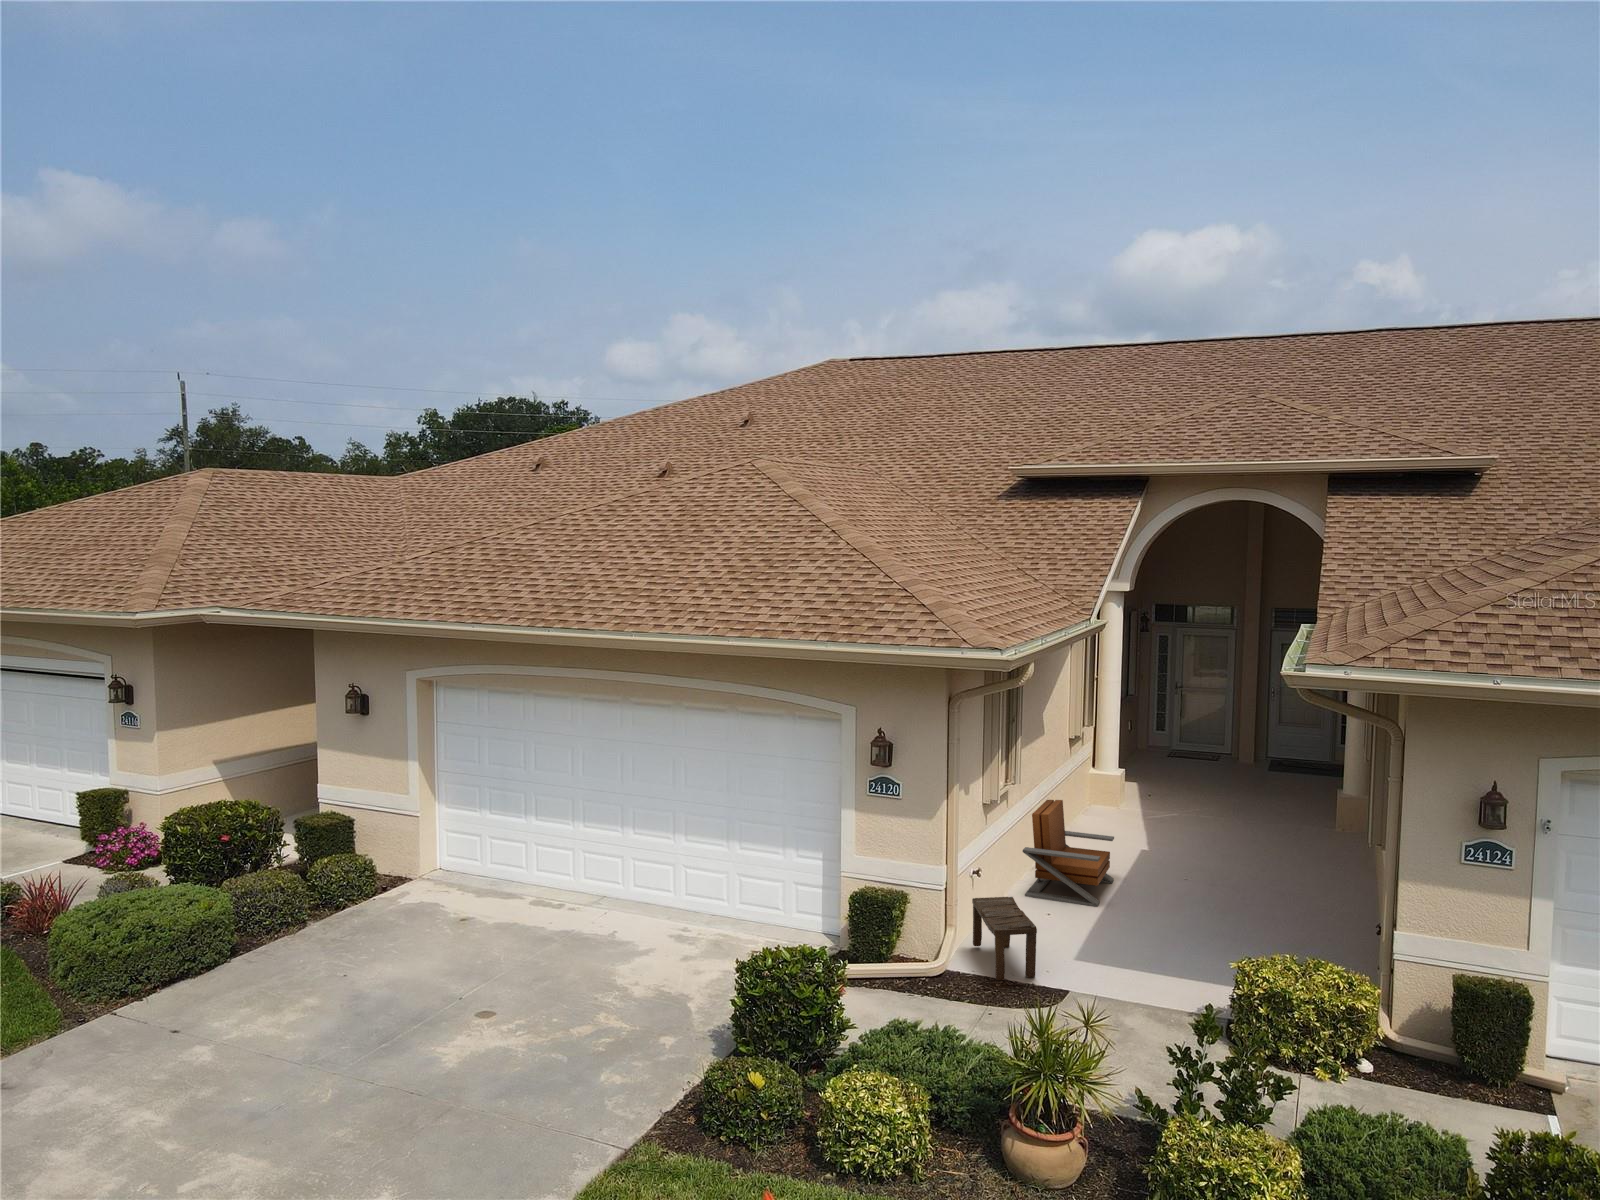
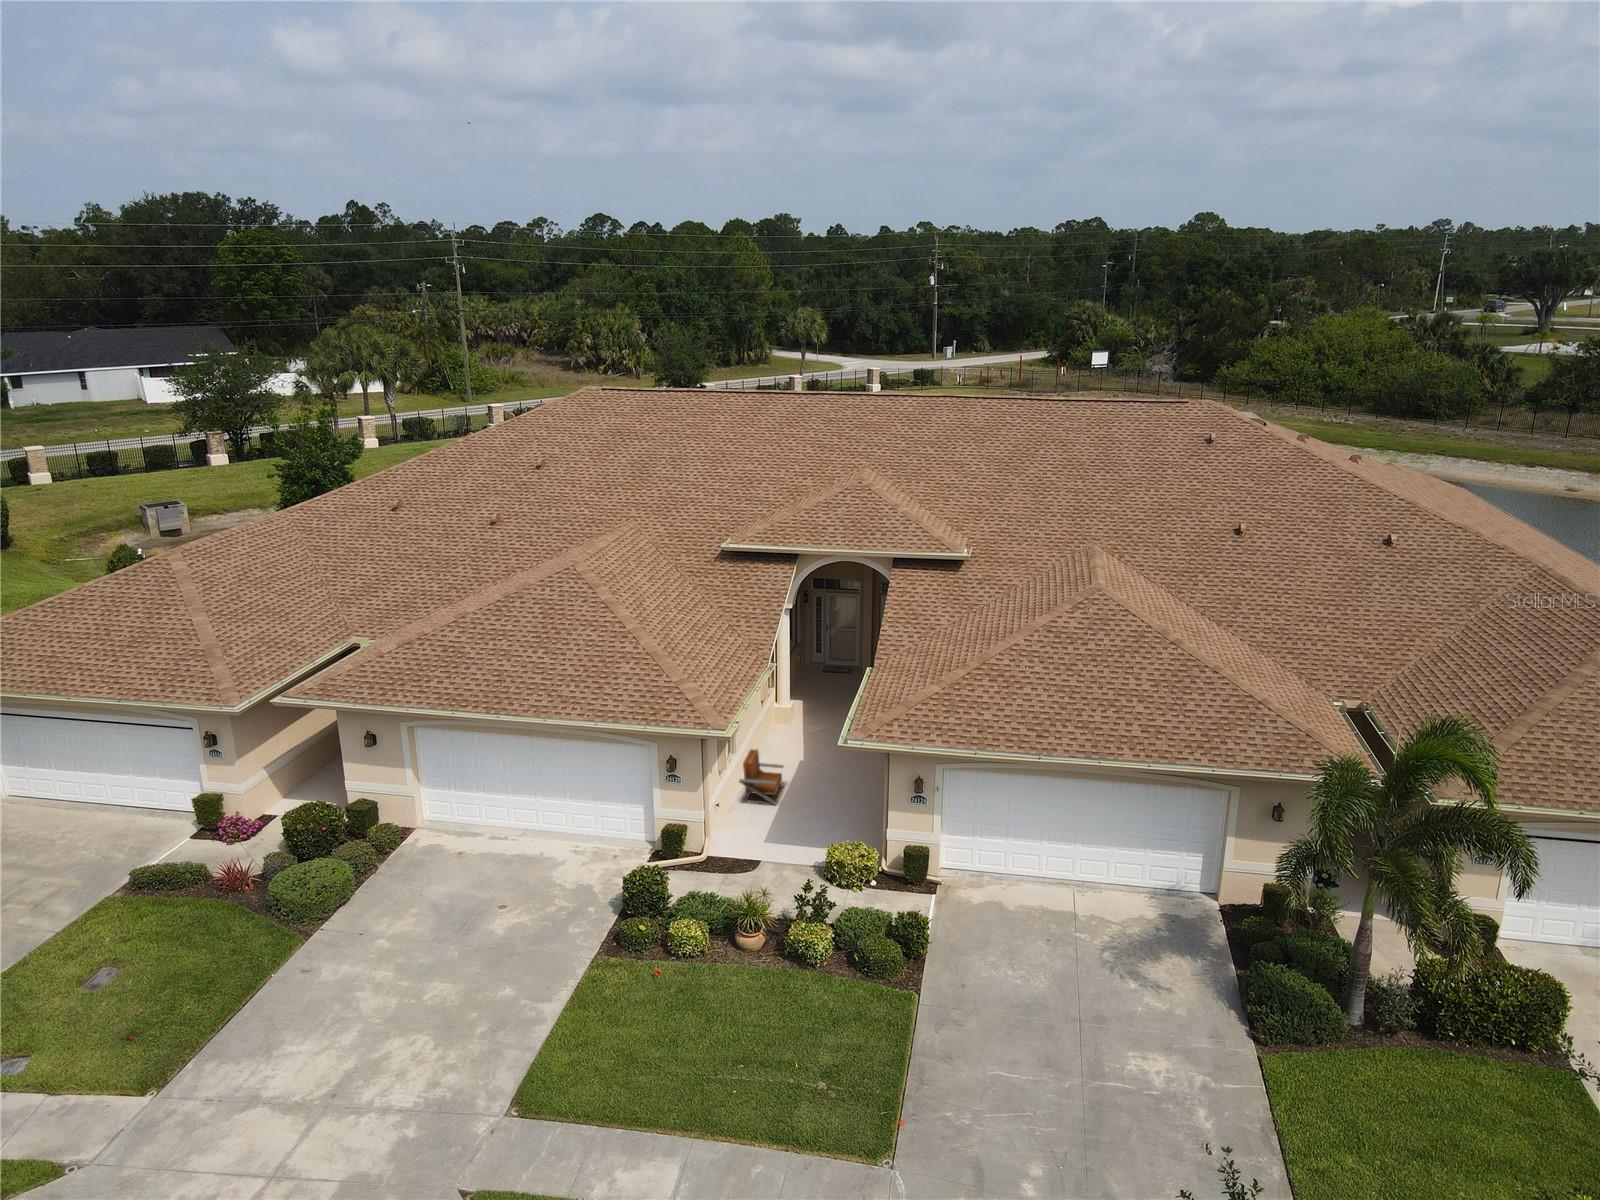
bench: present [972,897,1037,980] -> none [716,815,746,858]

